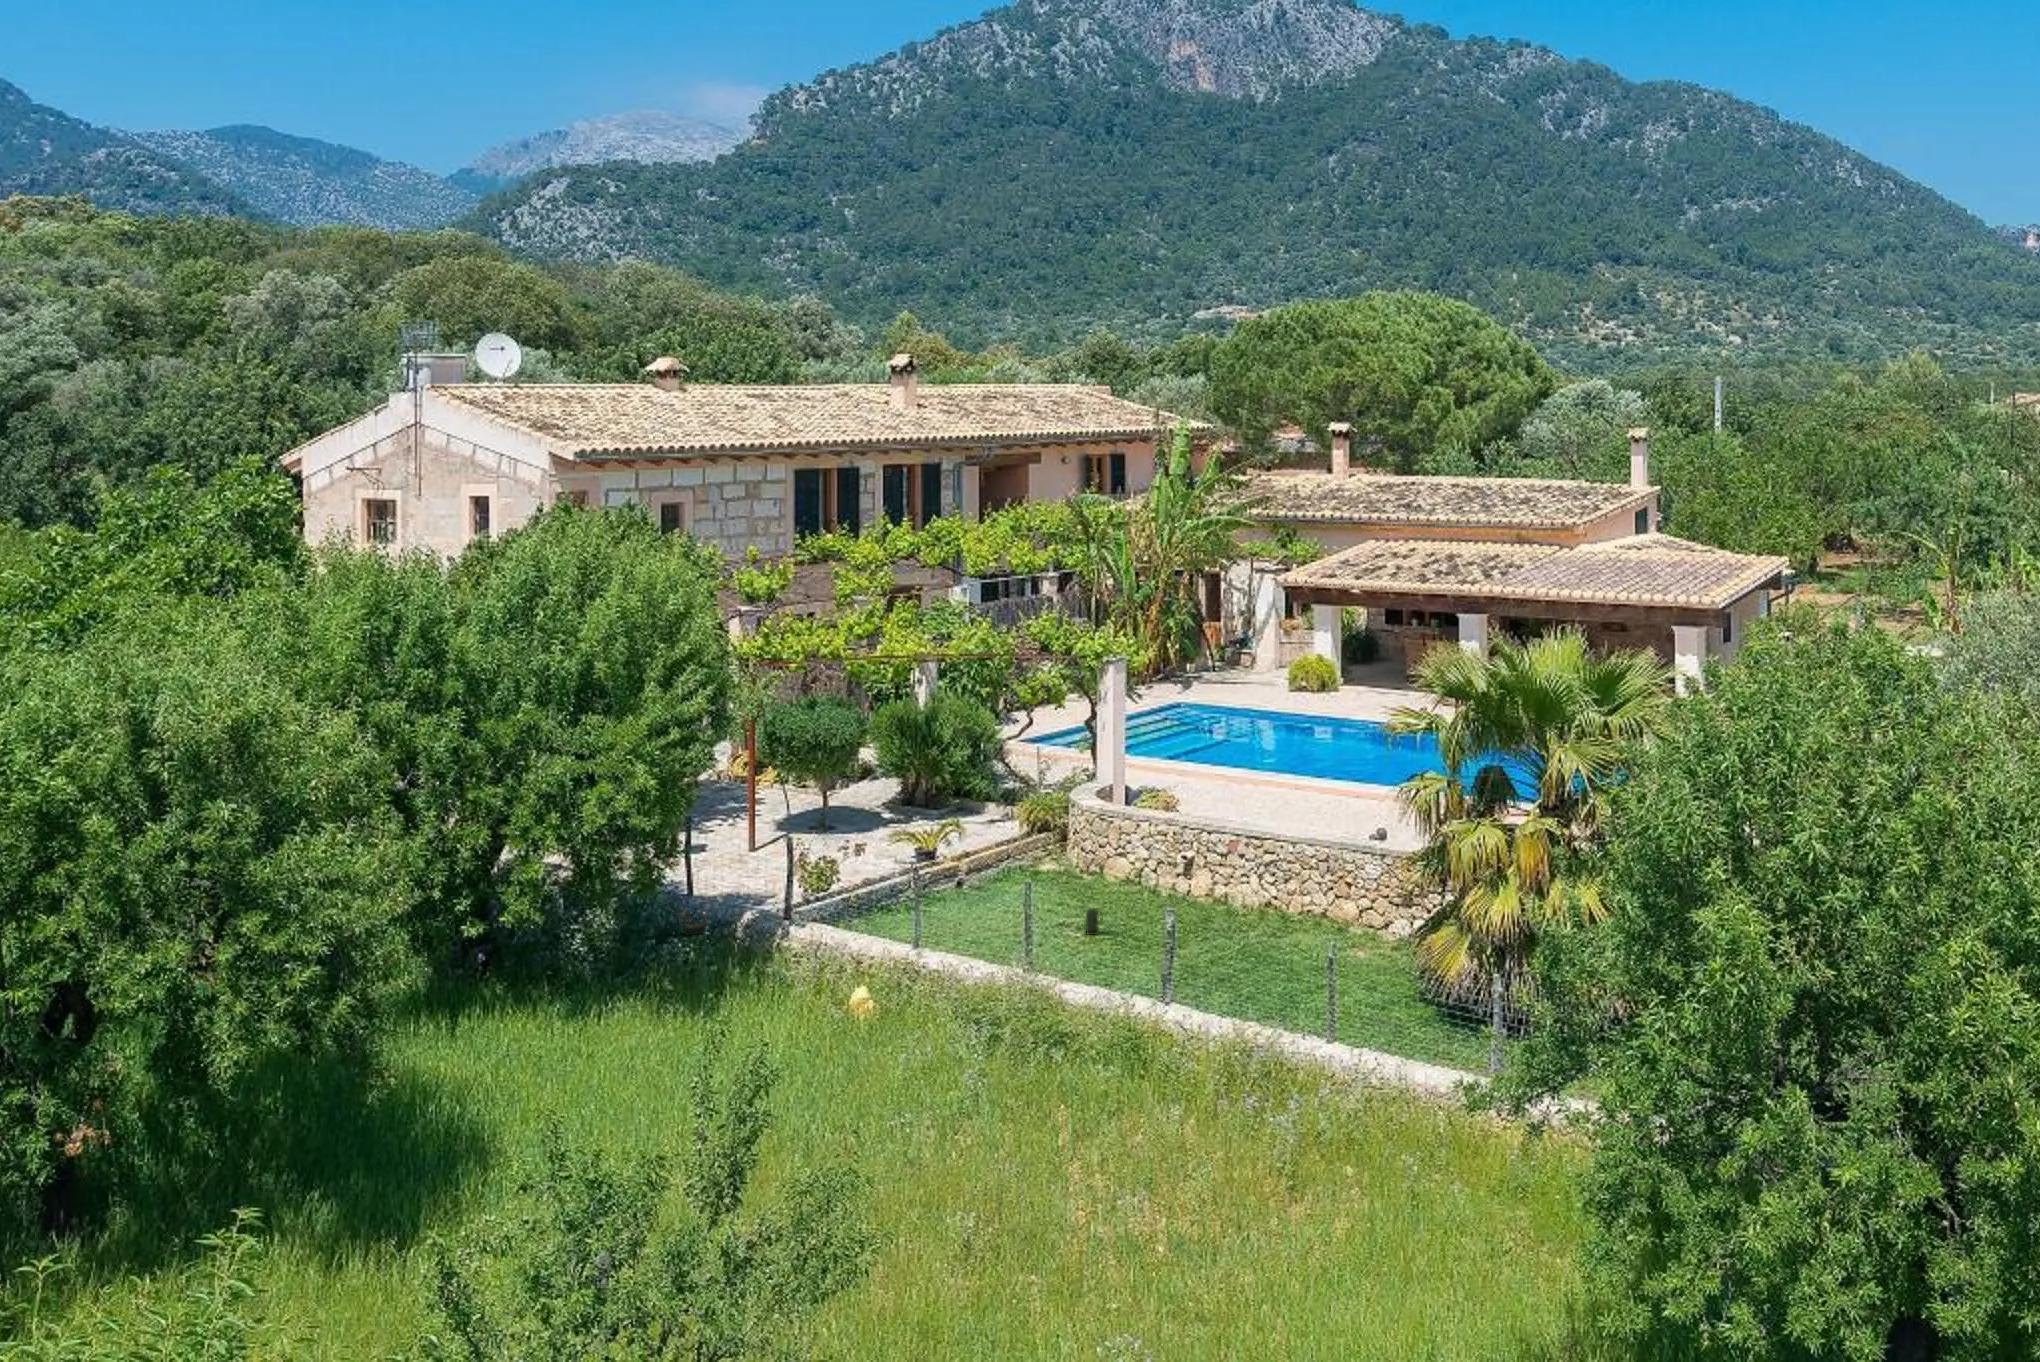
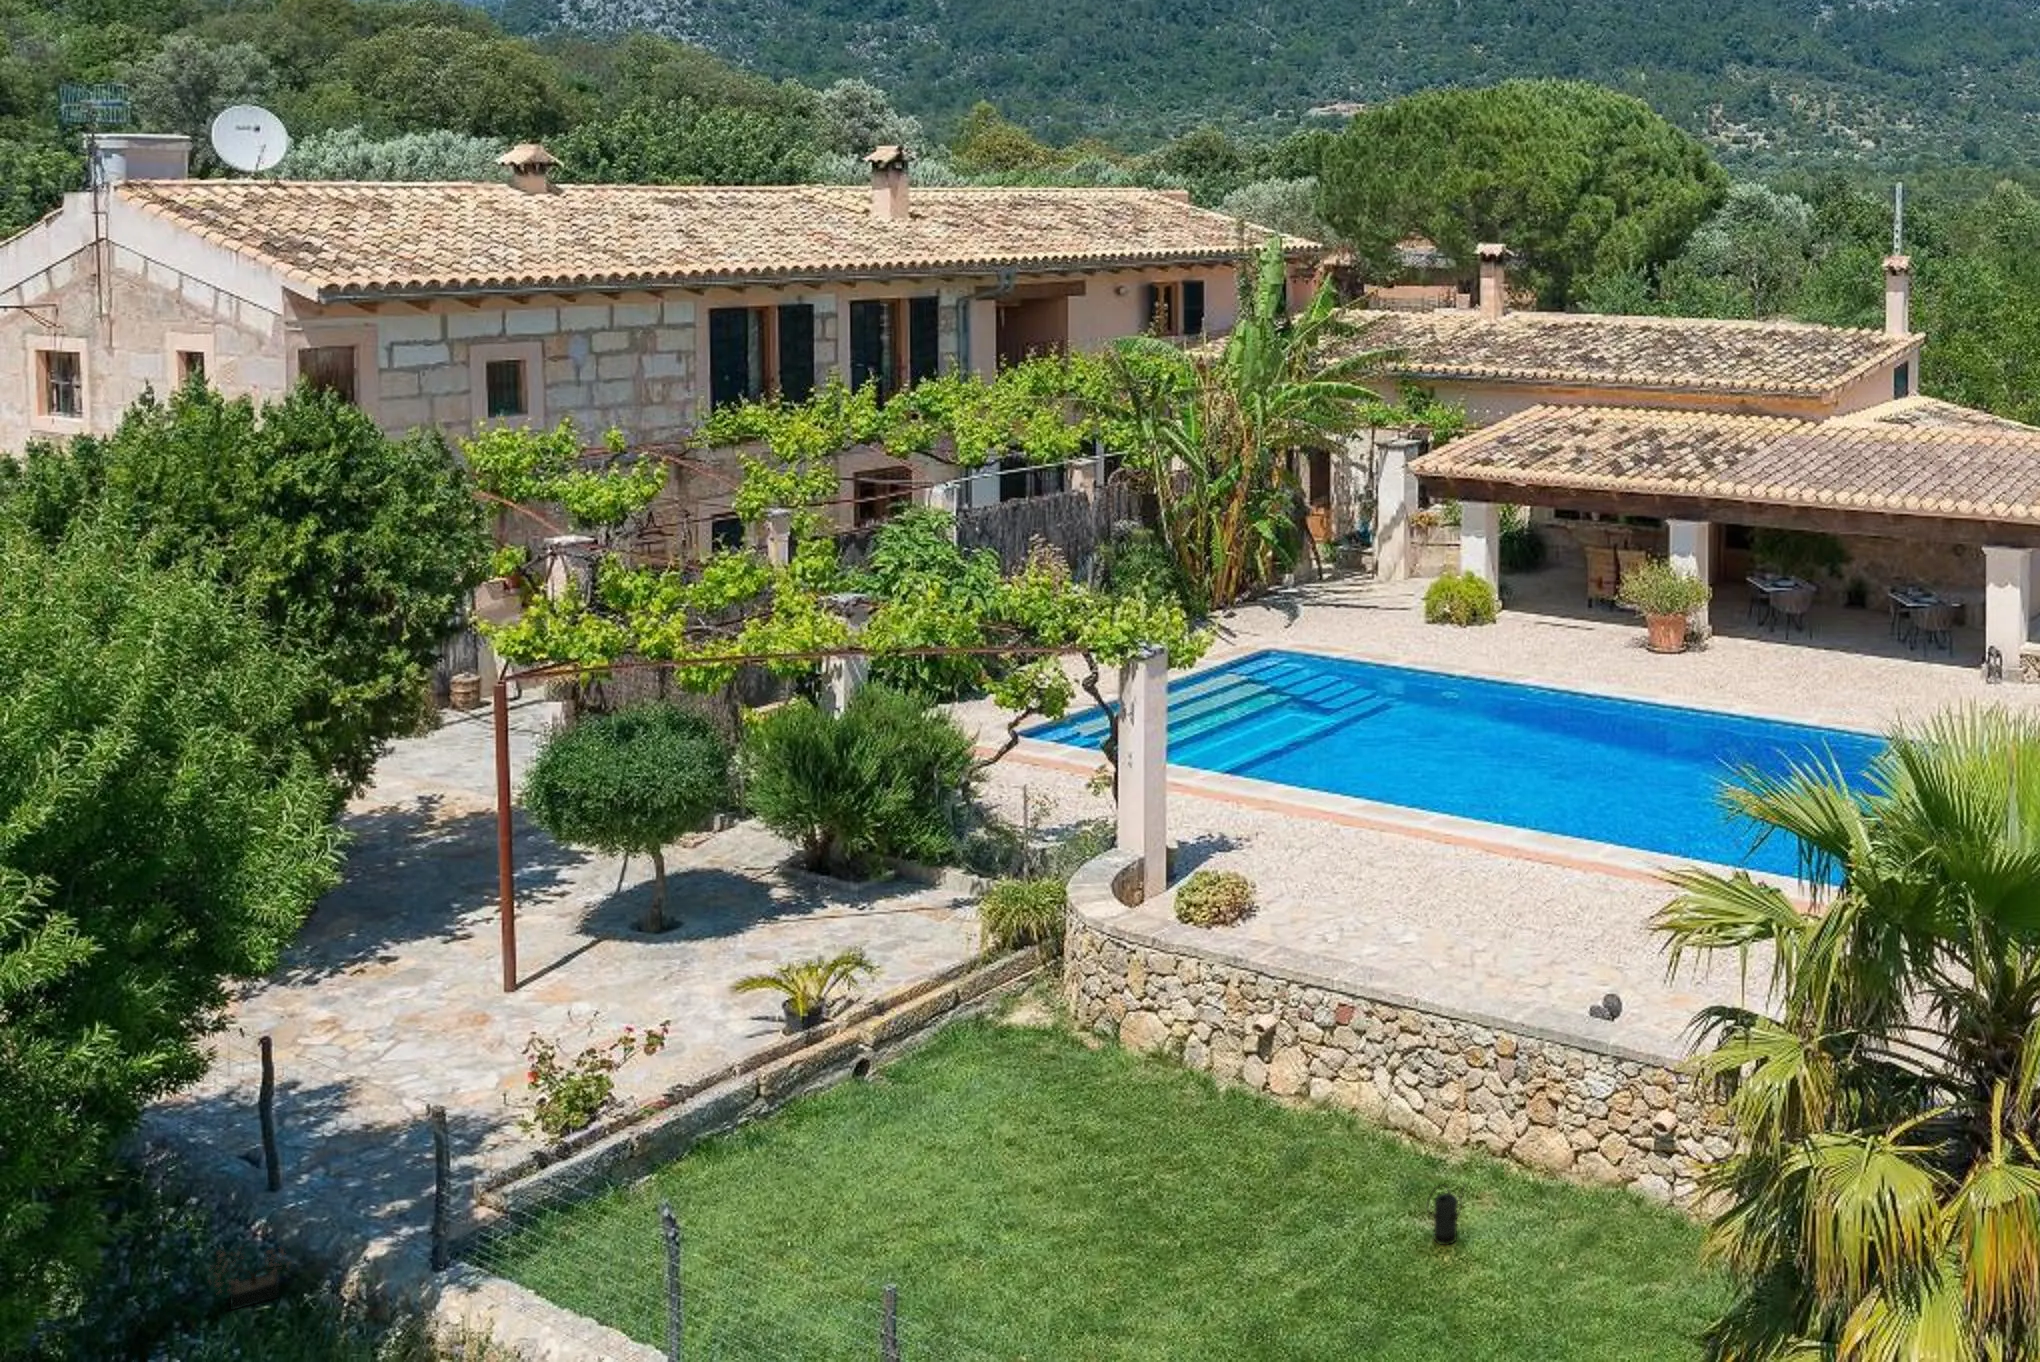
watering can: present [1085,909,1099,935] -> present [1427,1185,1465,1245]

